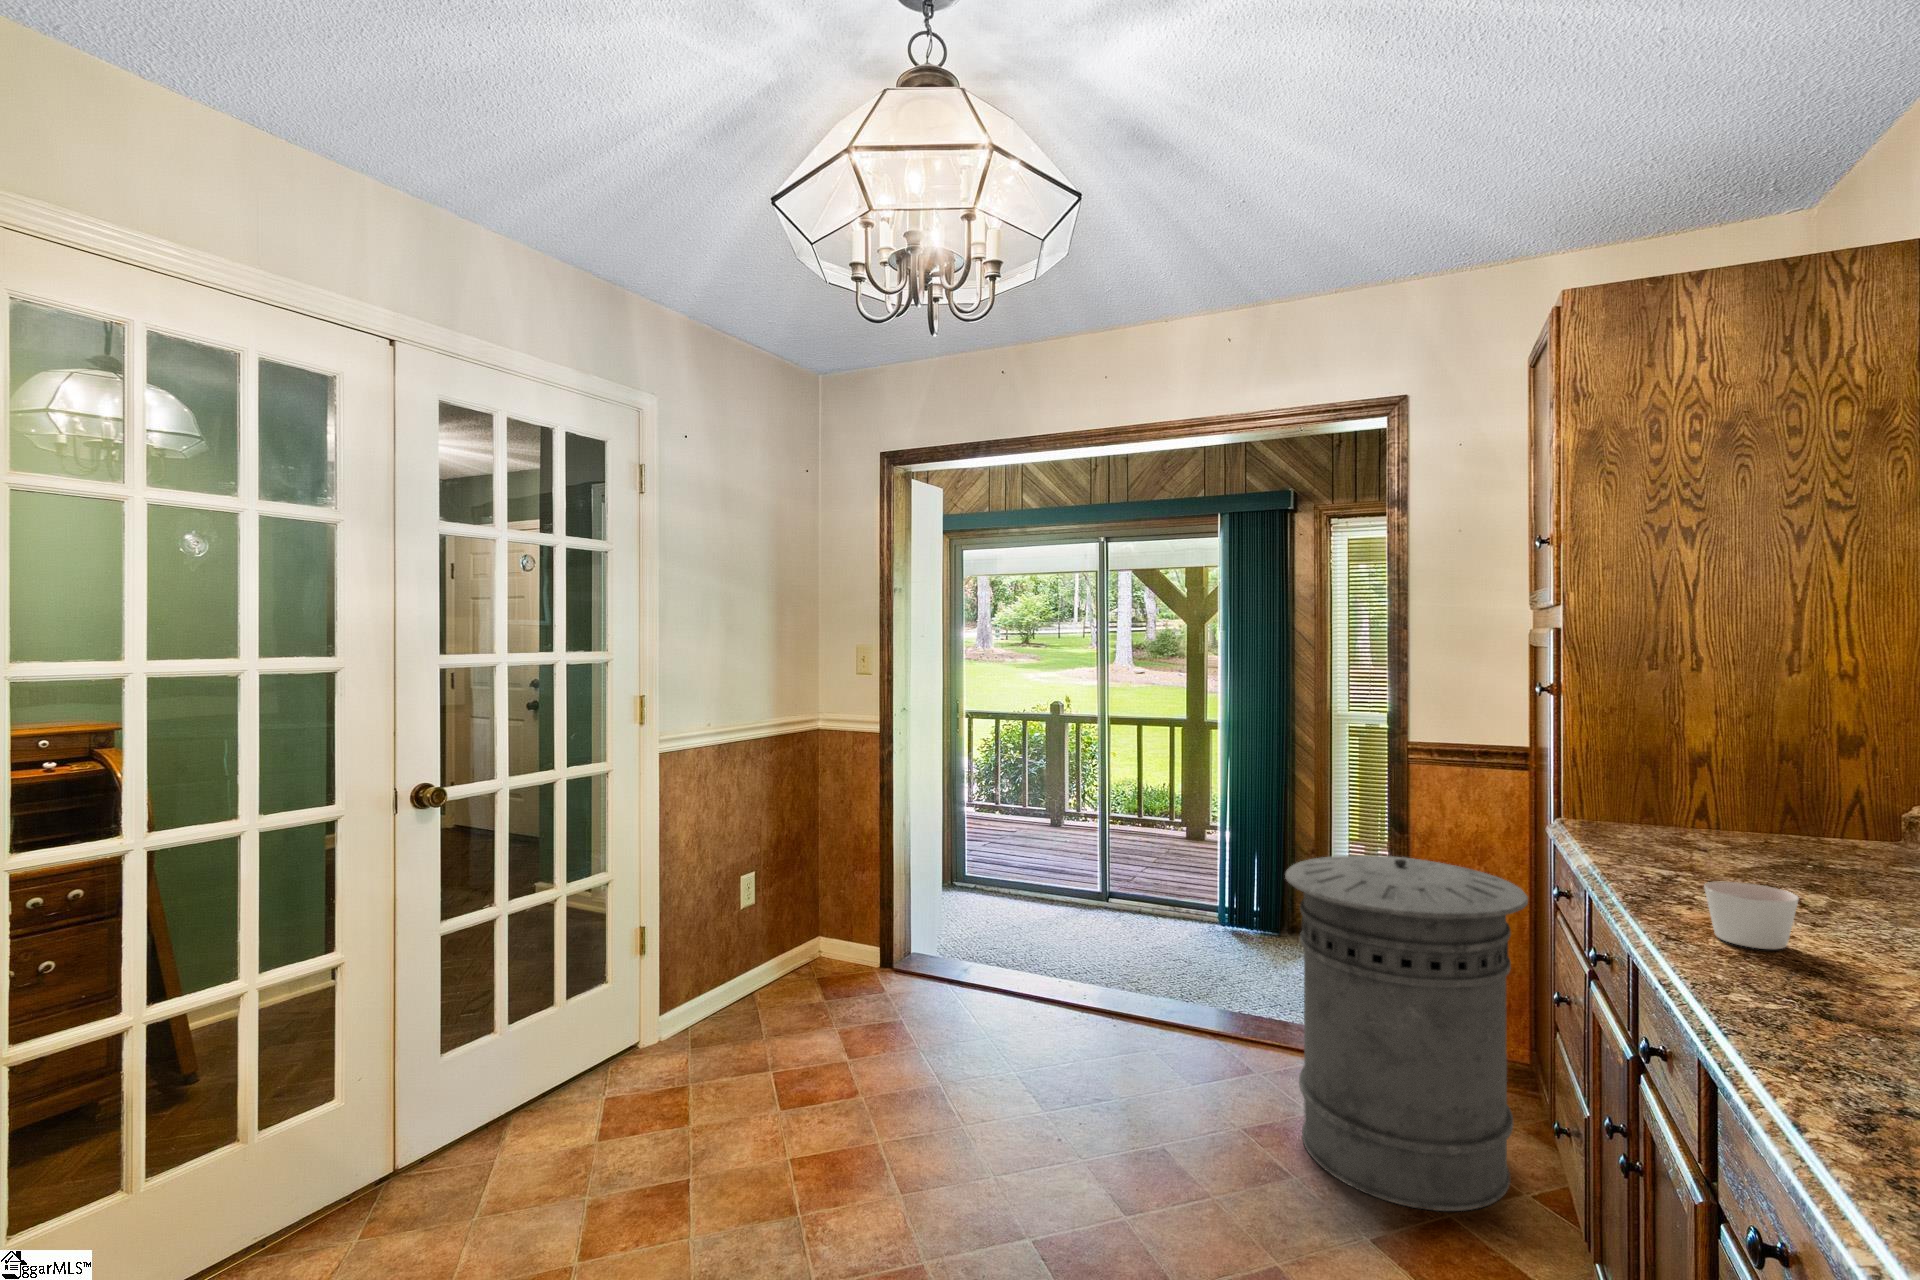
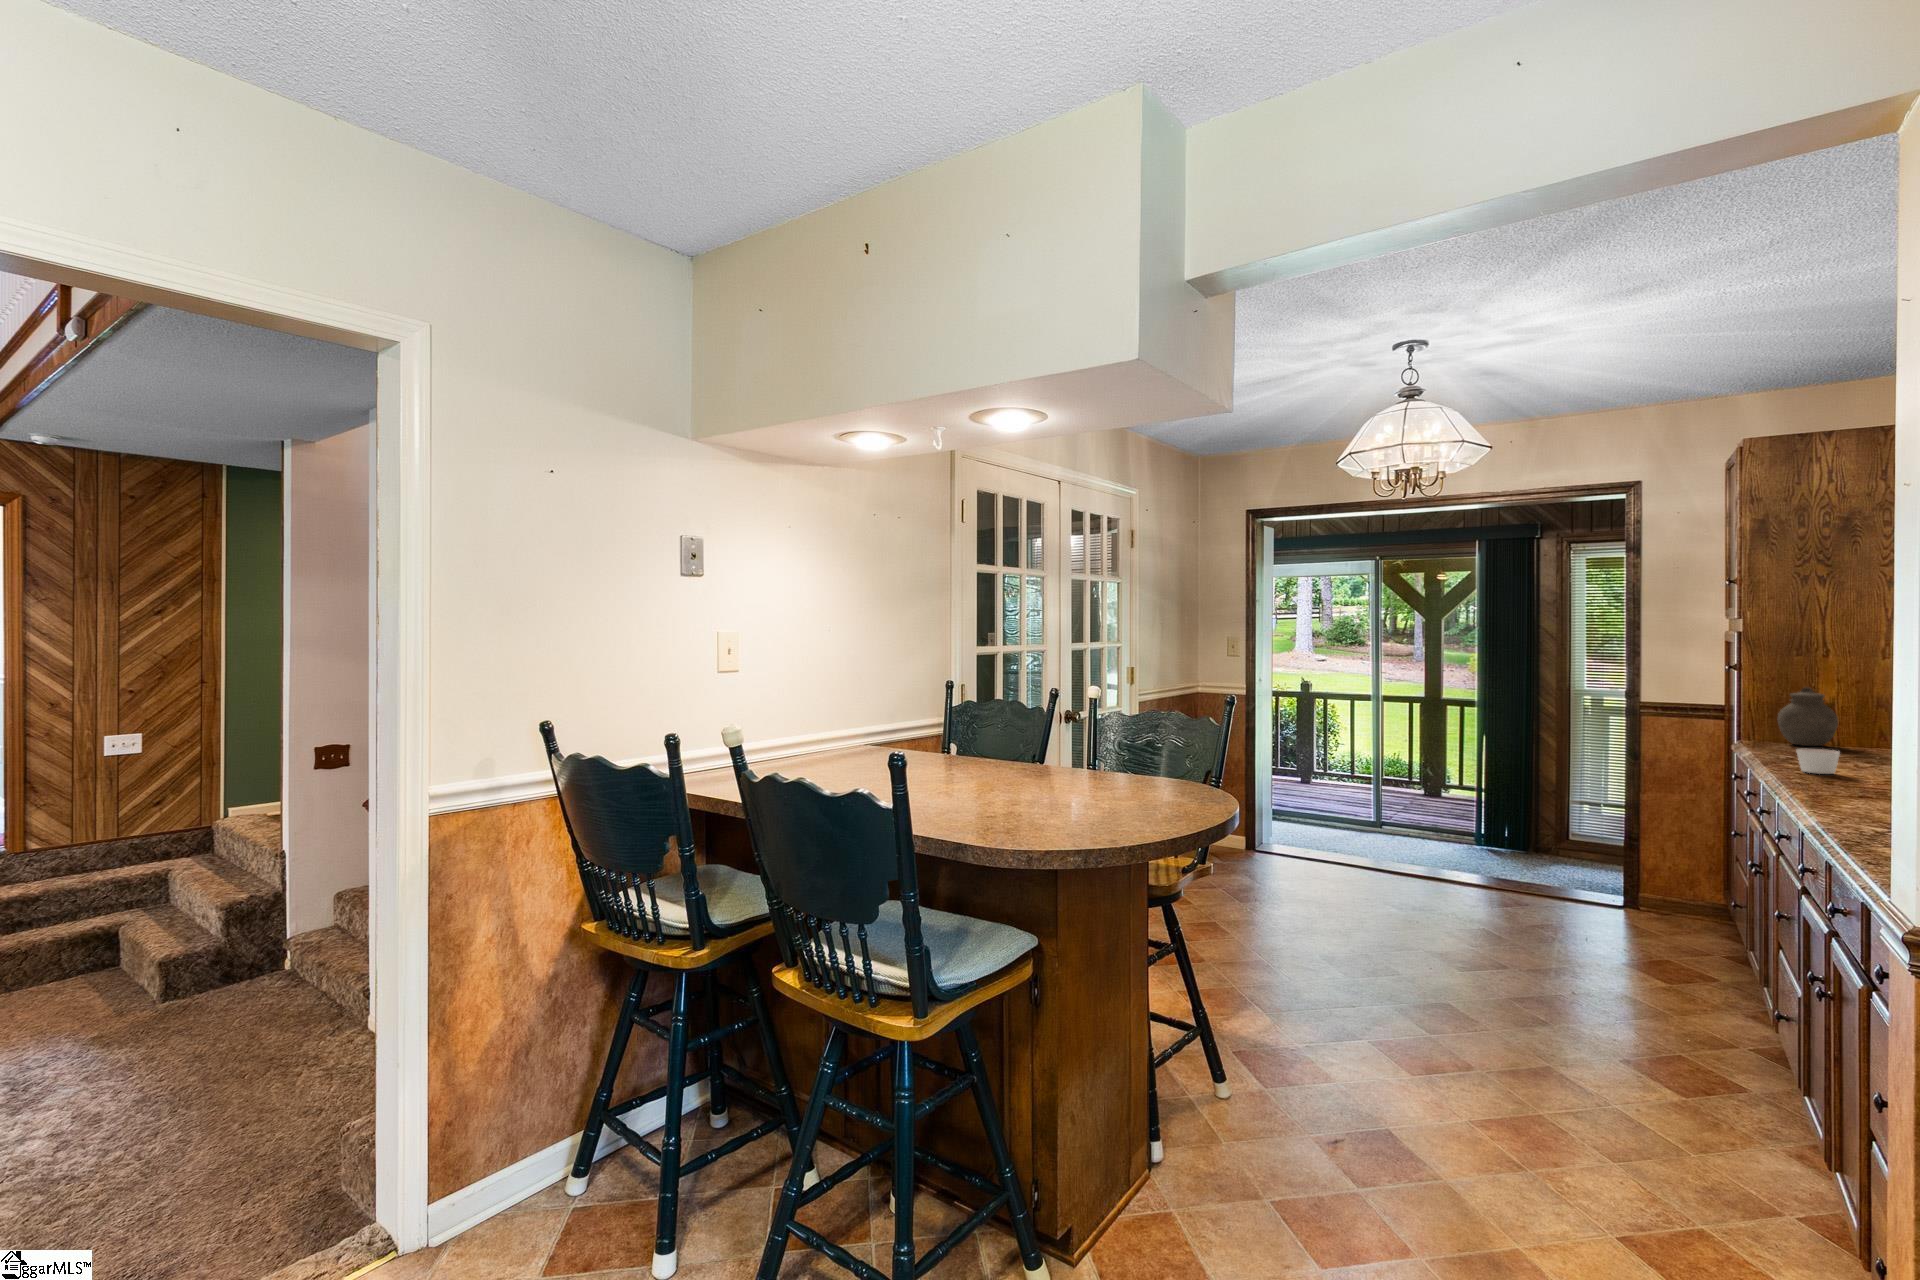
jar: none [1624,729,1725,840] -> present [1778,687,1838,746]
trash can: present [1285,855,1528,1211] -> none [1556,768,1723,967]

